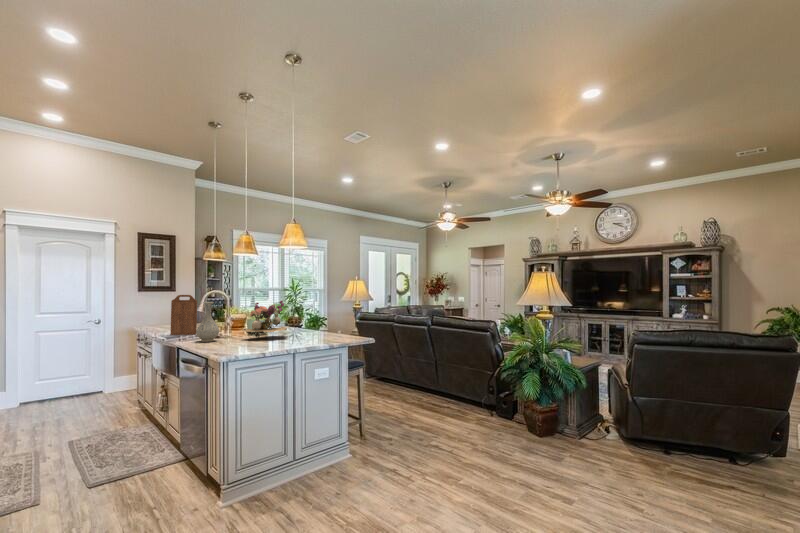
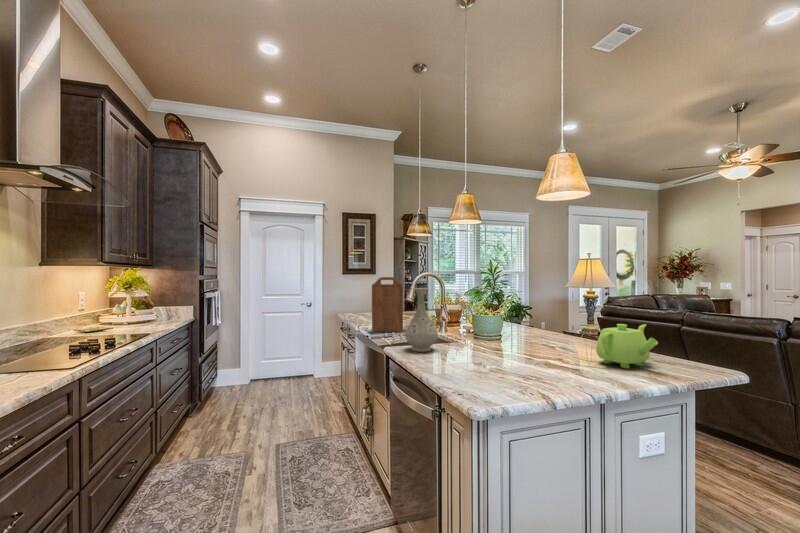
flower arrangement: present [242,301,287,338] -> none [471,285,552,350]
teapot: none [307,319,333,341] -> present [596,324,658,368]

